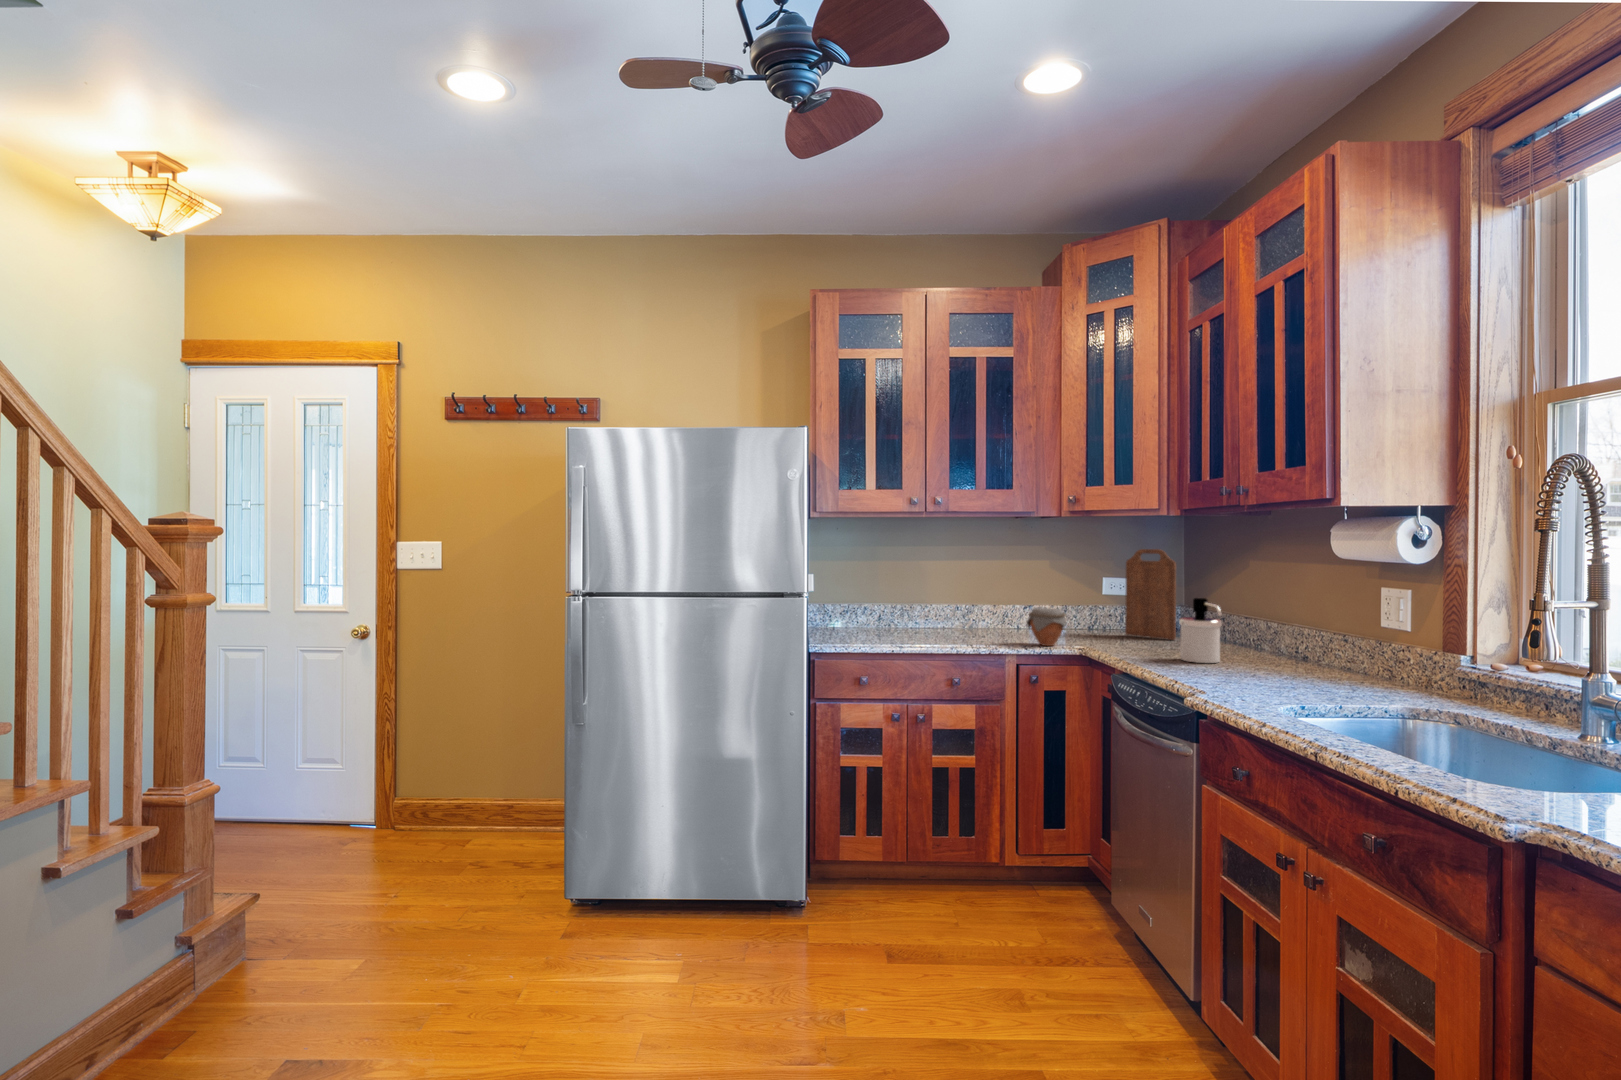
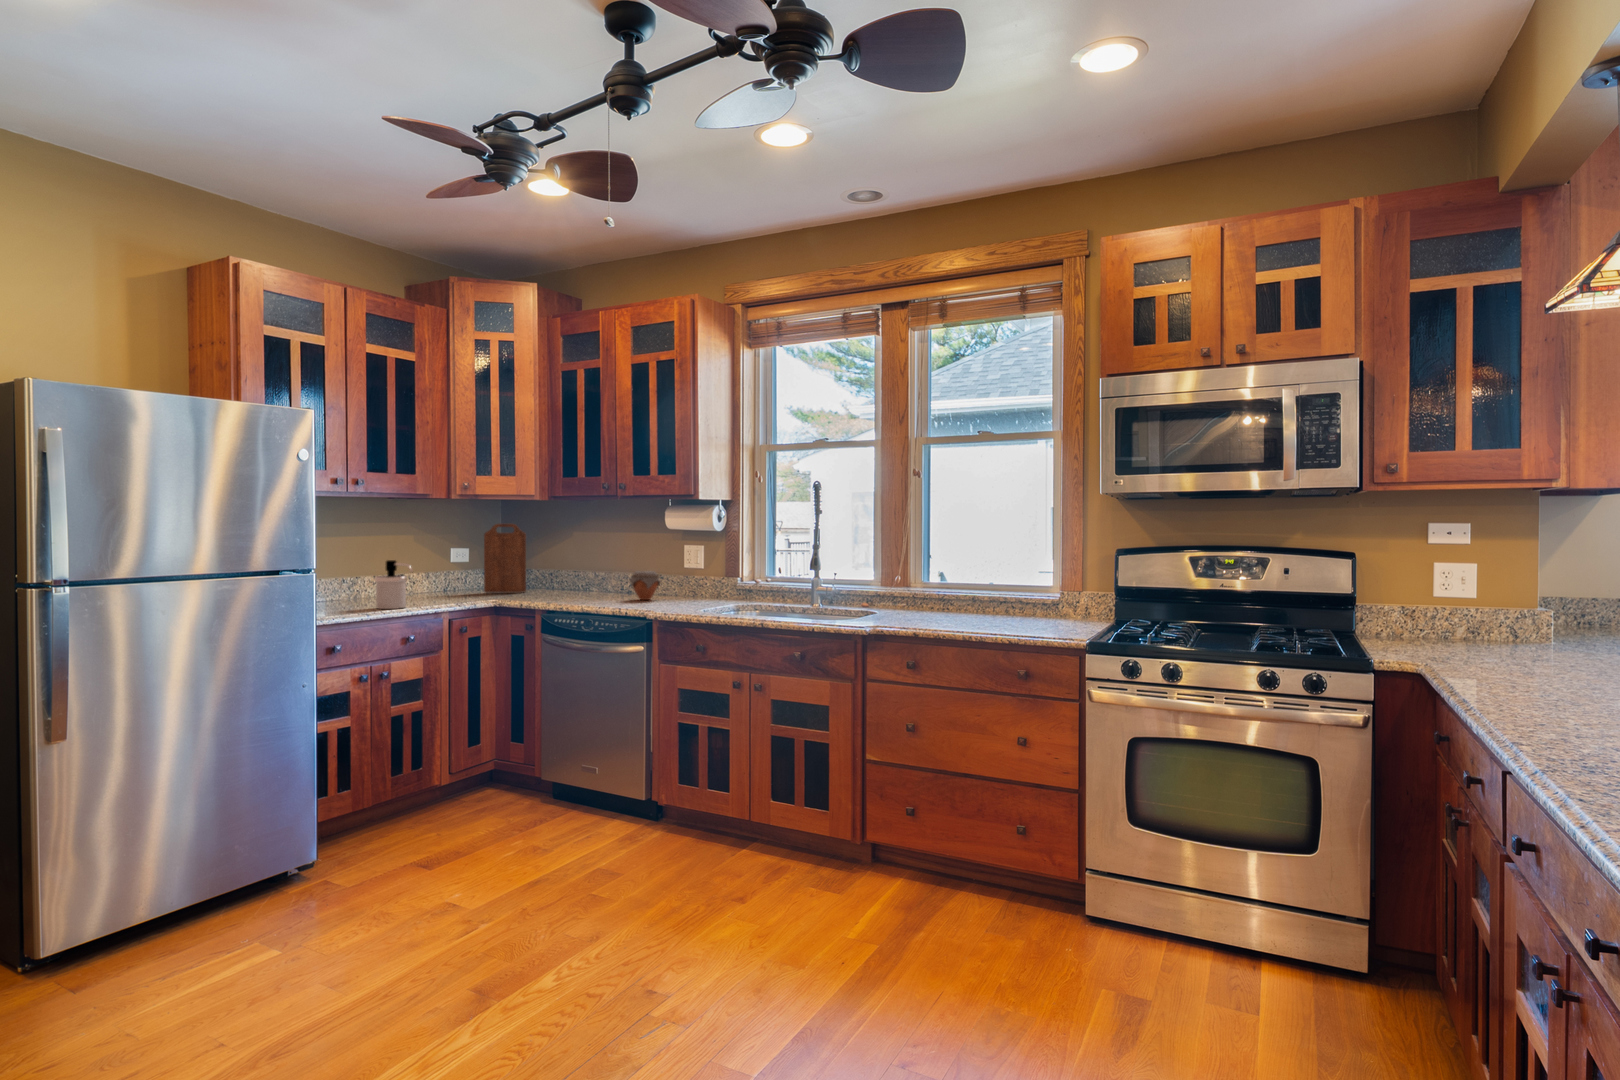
soap dispenser: present [1179,598,1222,663] -> present [375,560,413,609]
jar: present [1027,608,1066,646] -> present [630,571,660,600]

